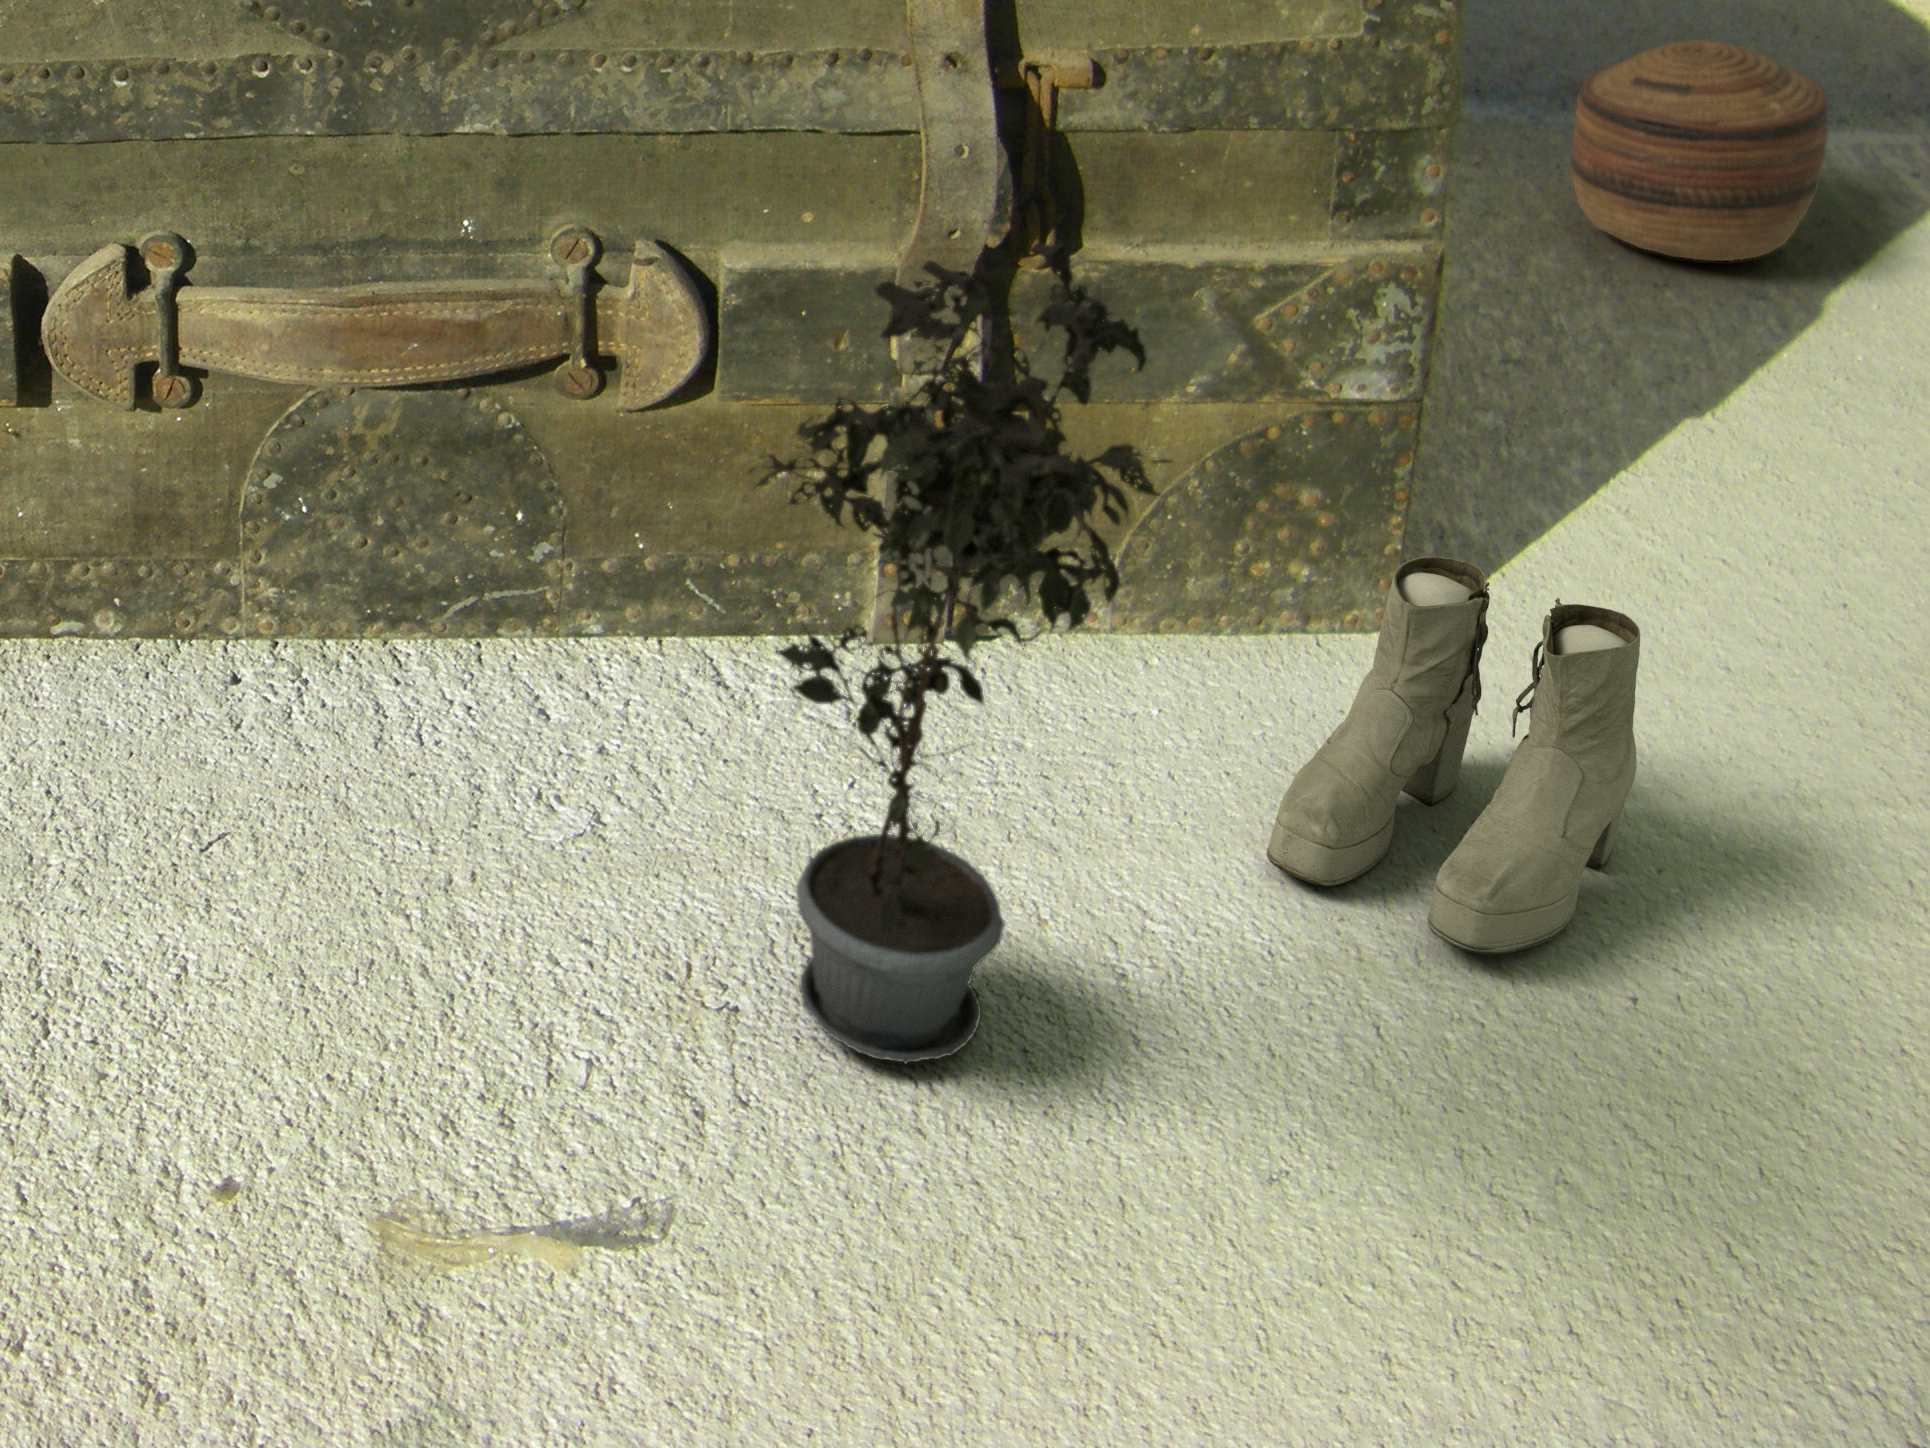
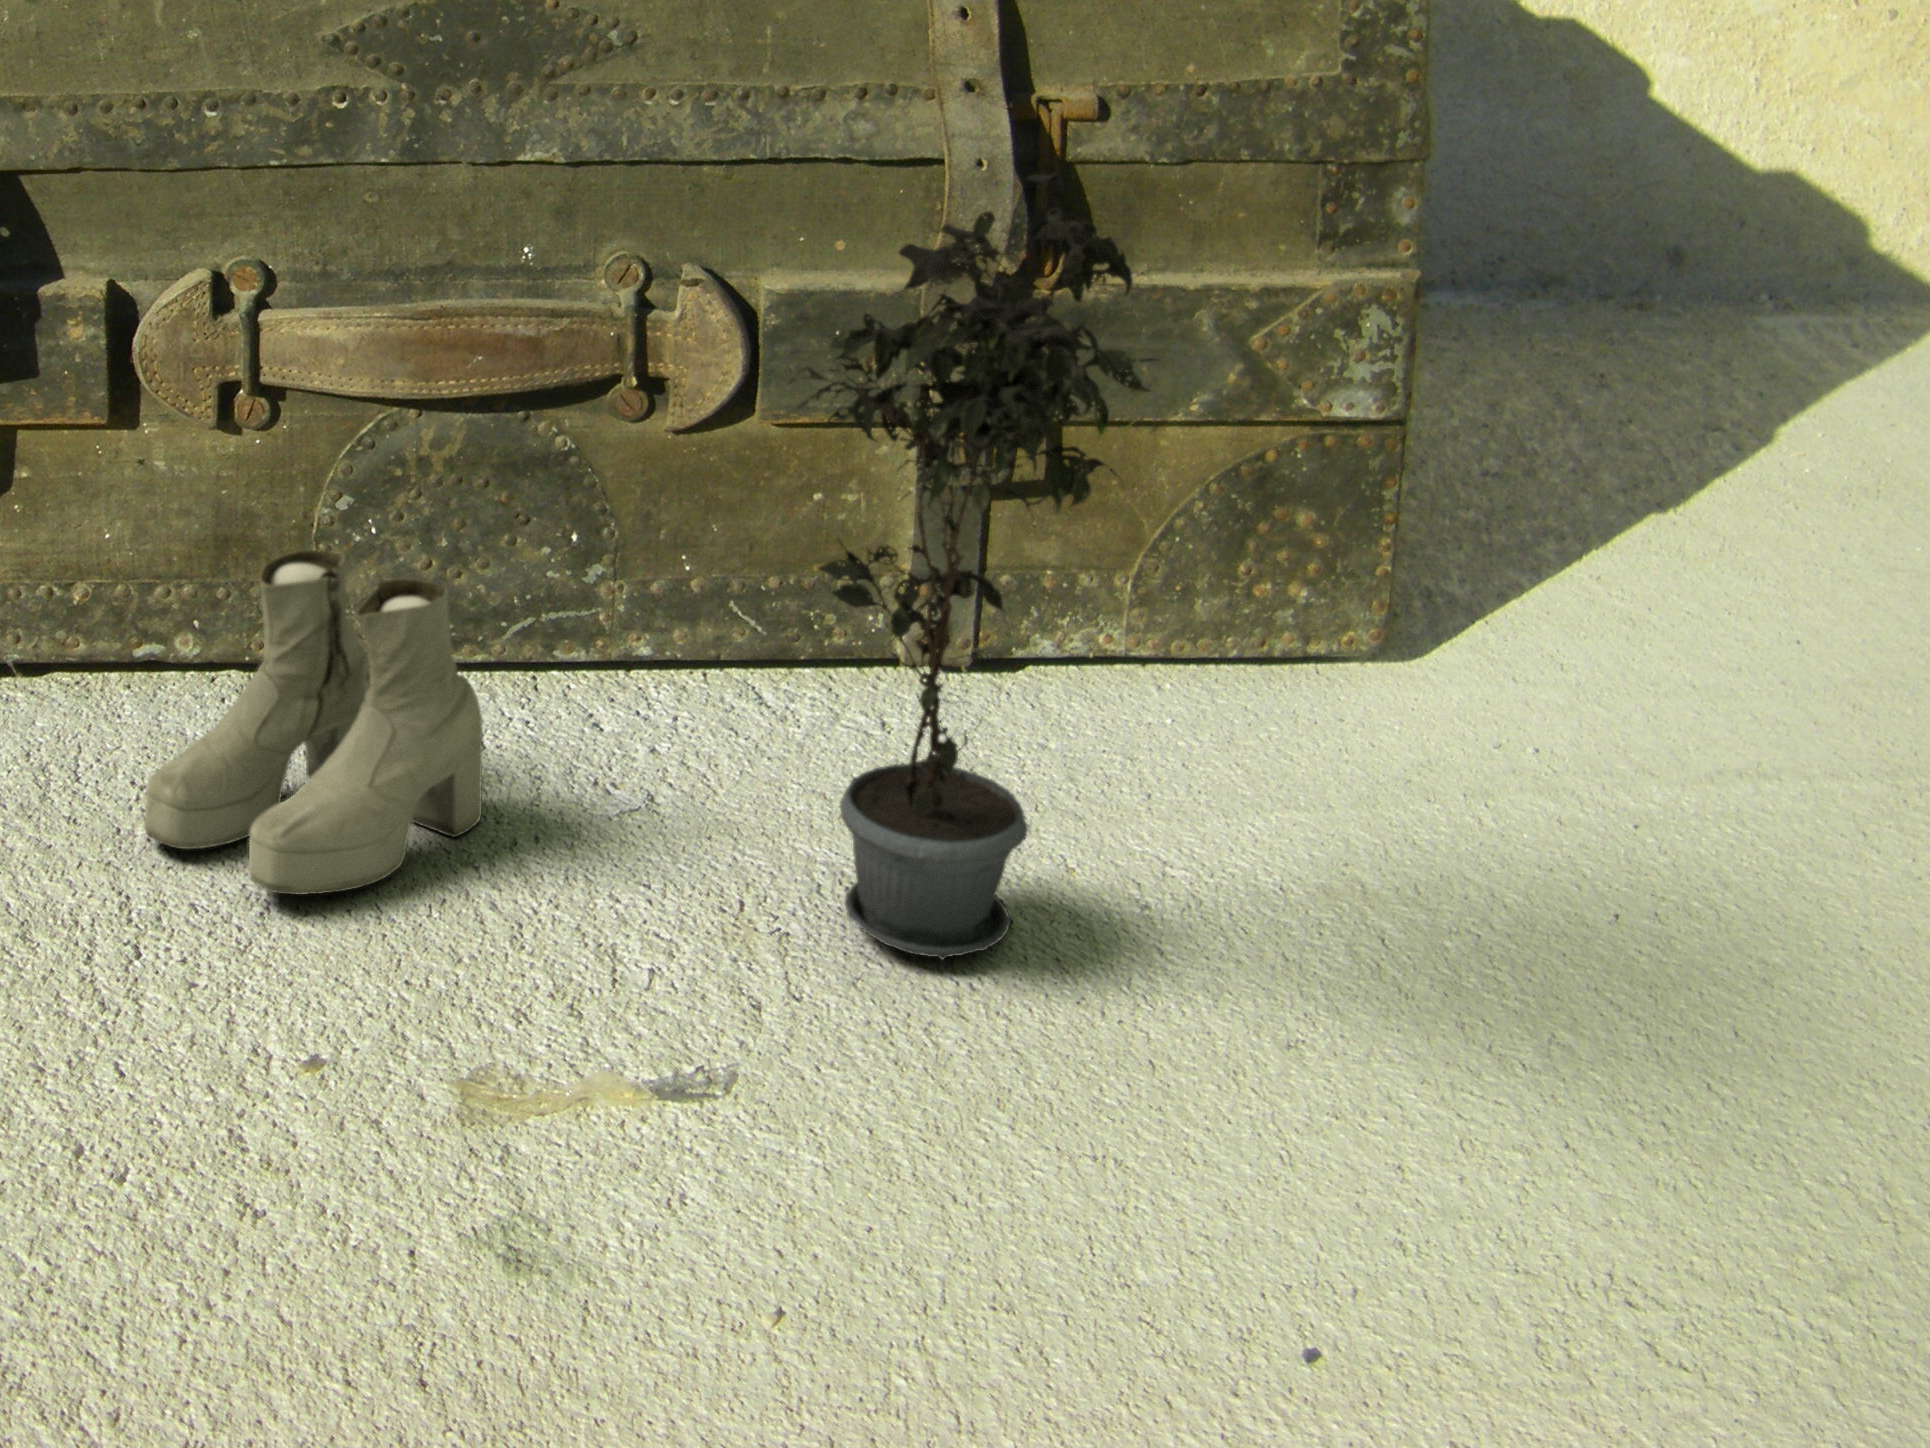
basket: present [1570,40,1828,261] -> none [1535,195,1757,393]
boots: present [1267,557,1640,955] -> present [145,550,483,895]

